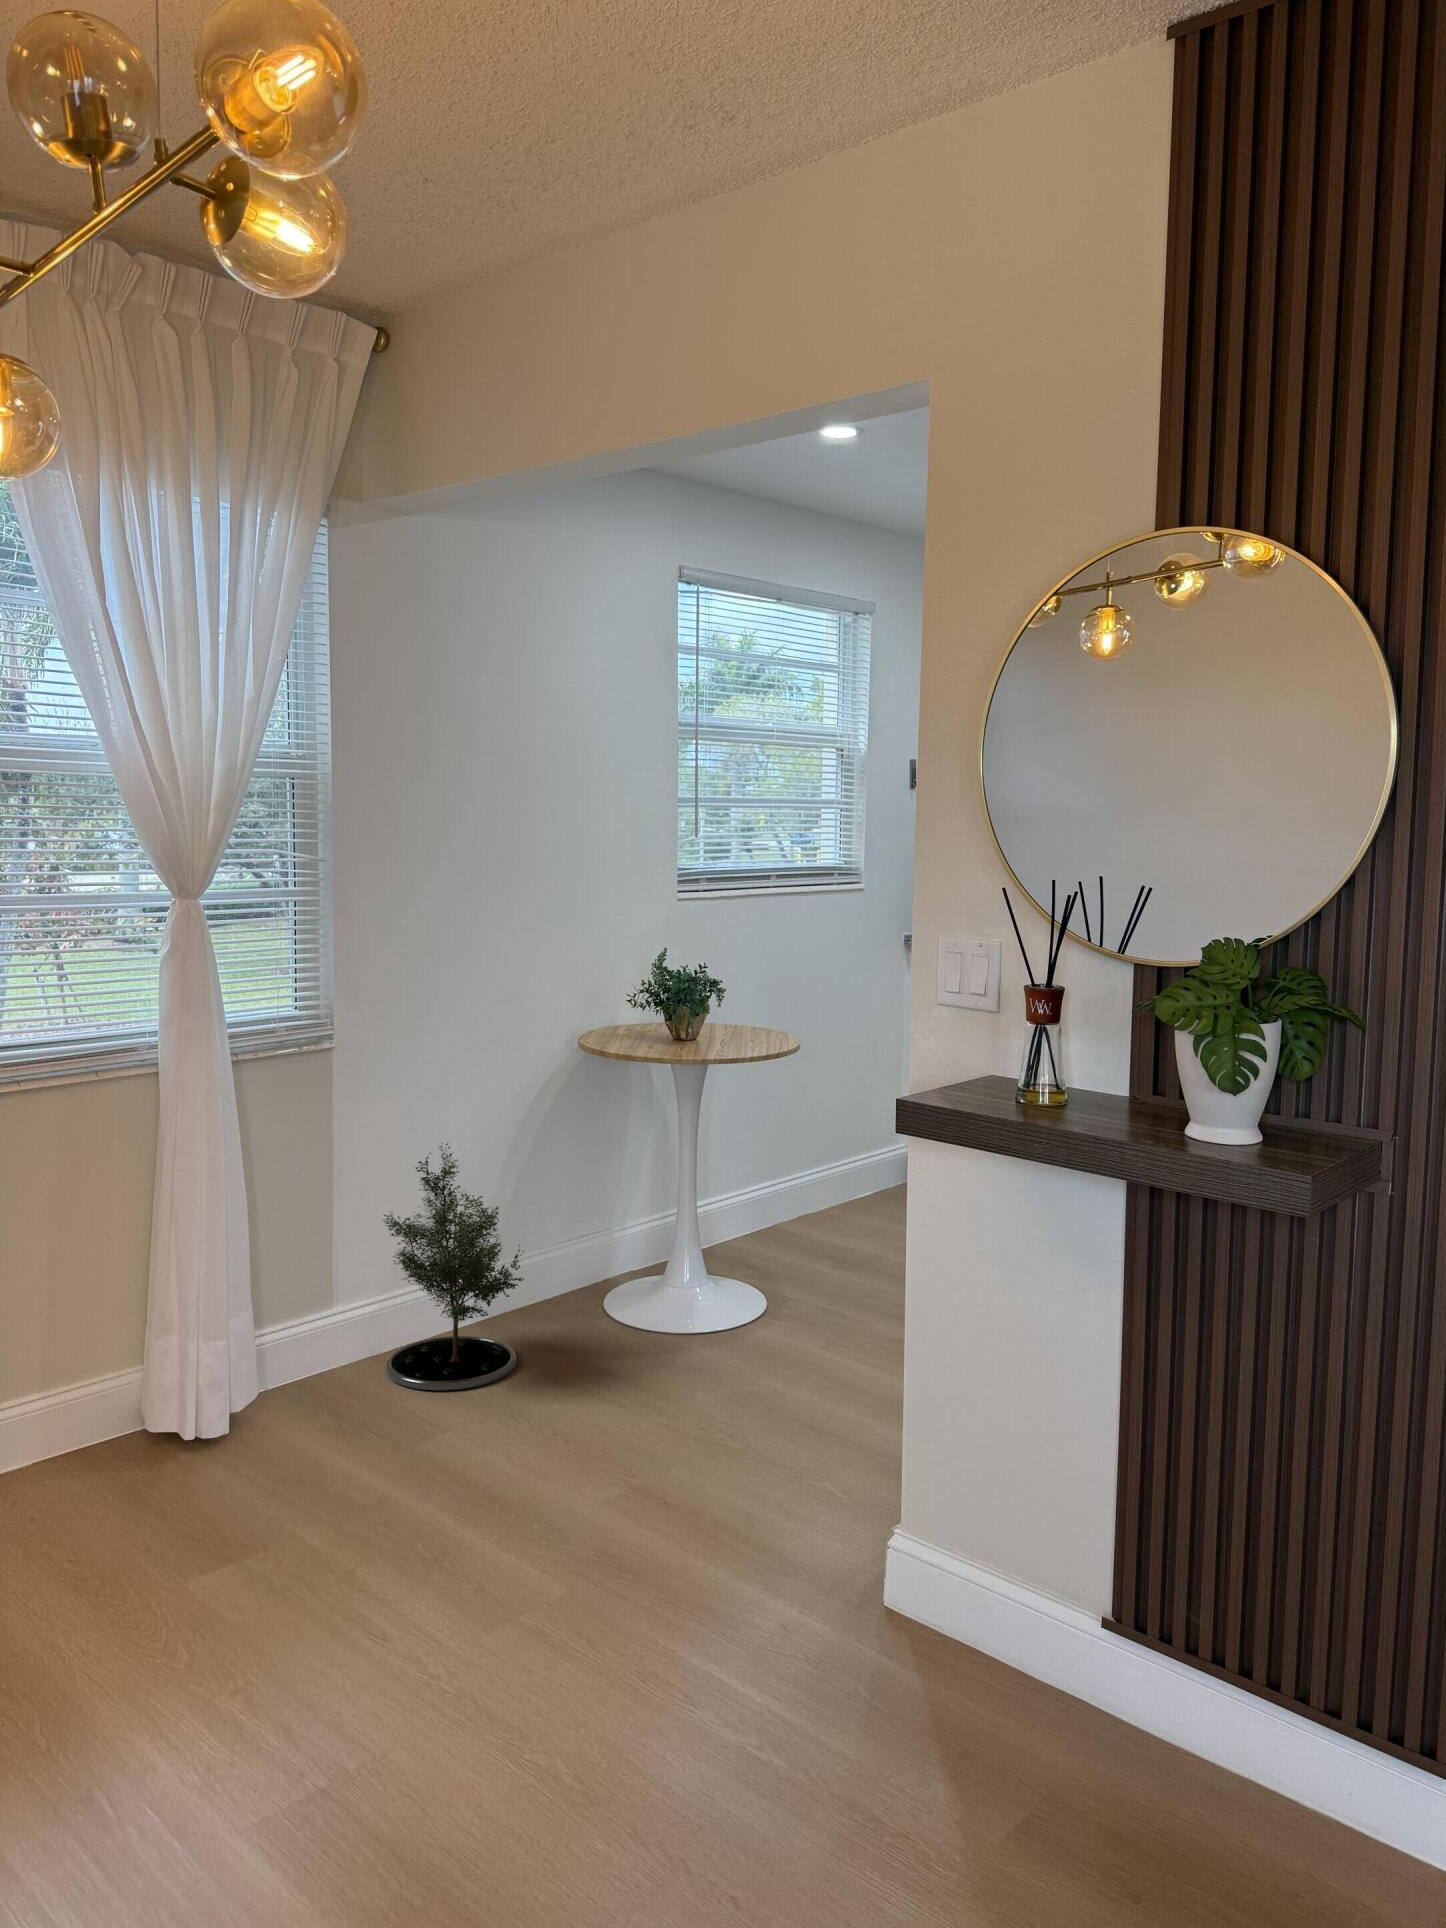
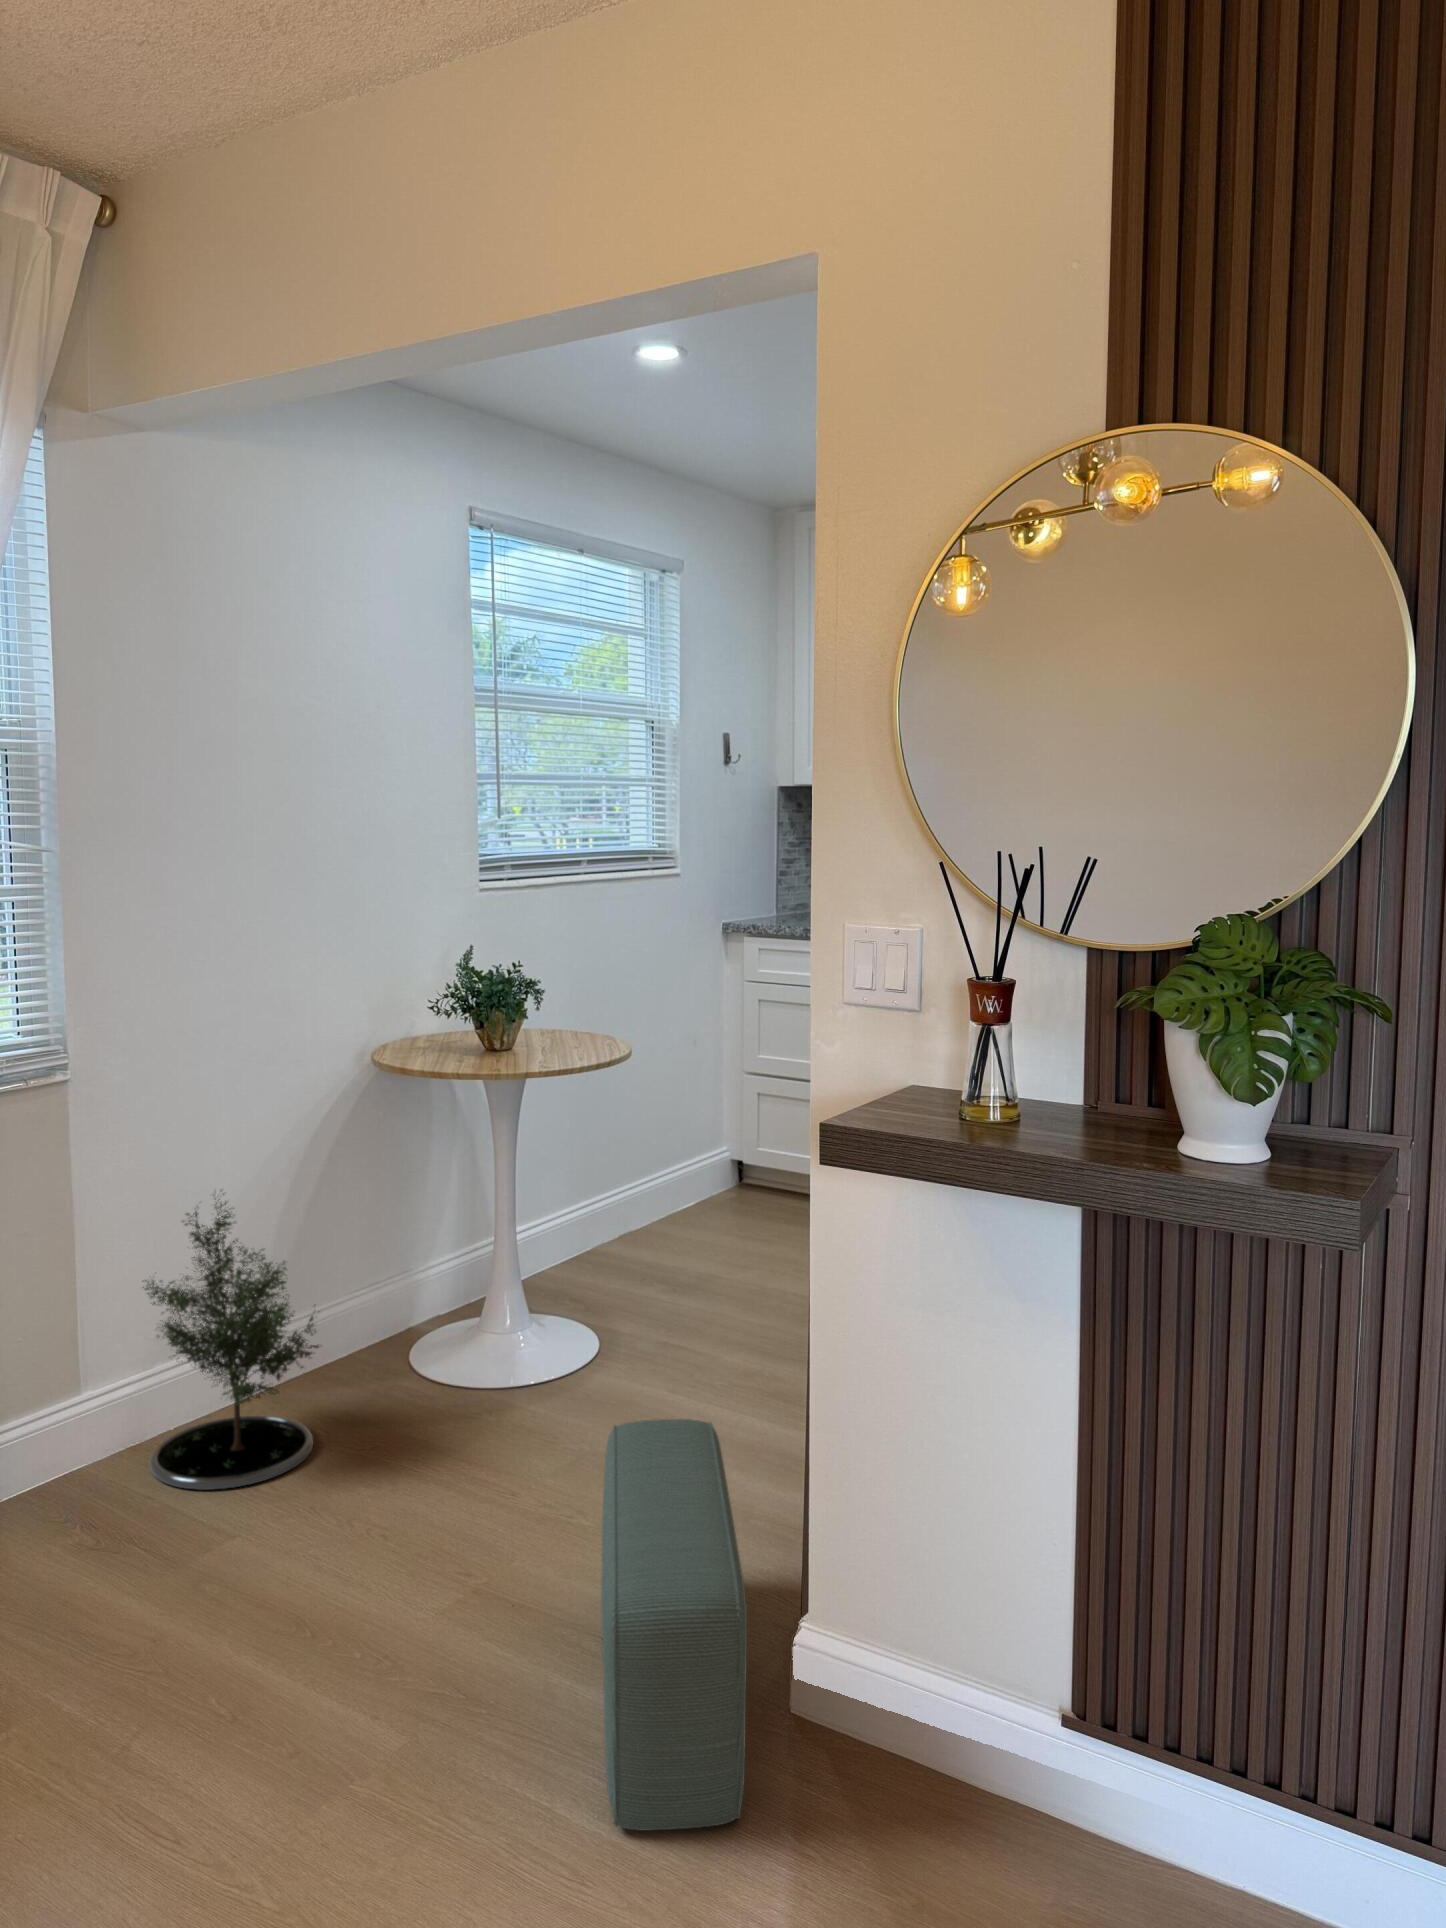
pouf: none [714,1353,835,1673] -> present [601,1419,747,1830]

